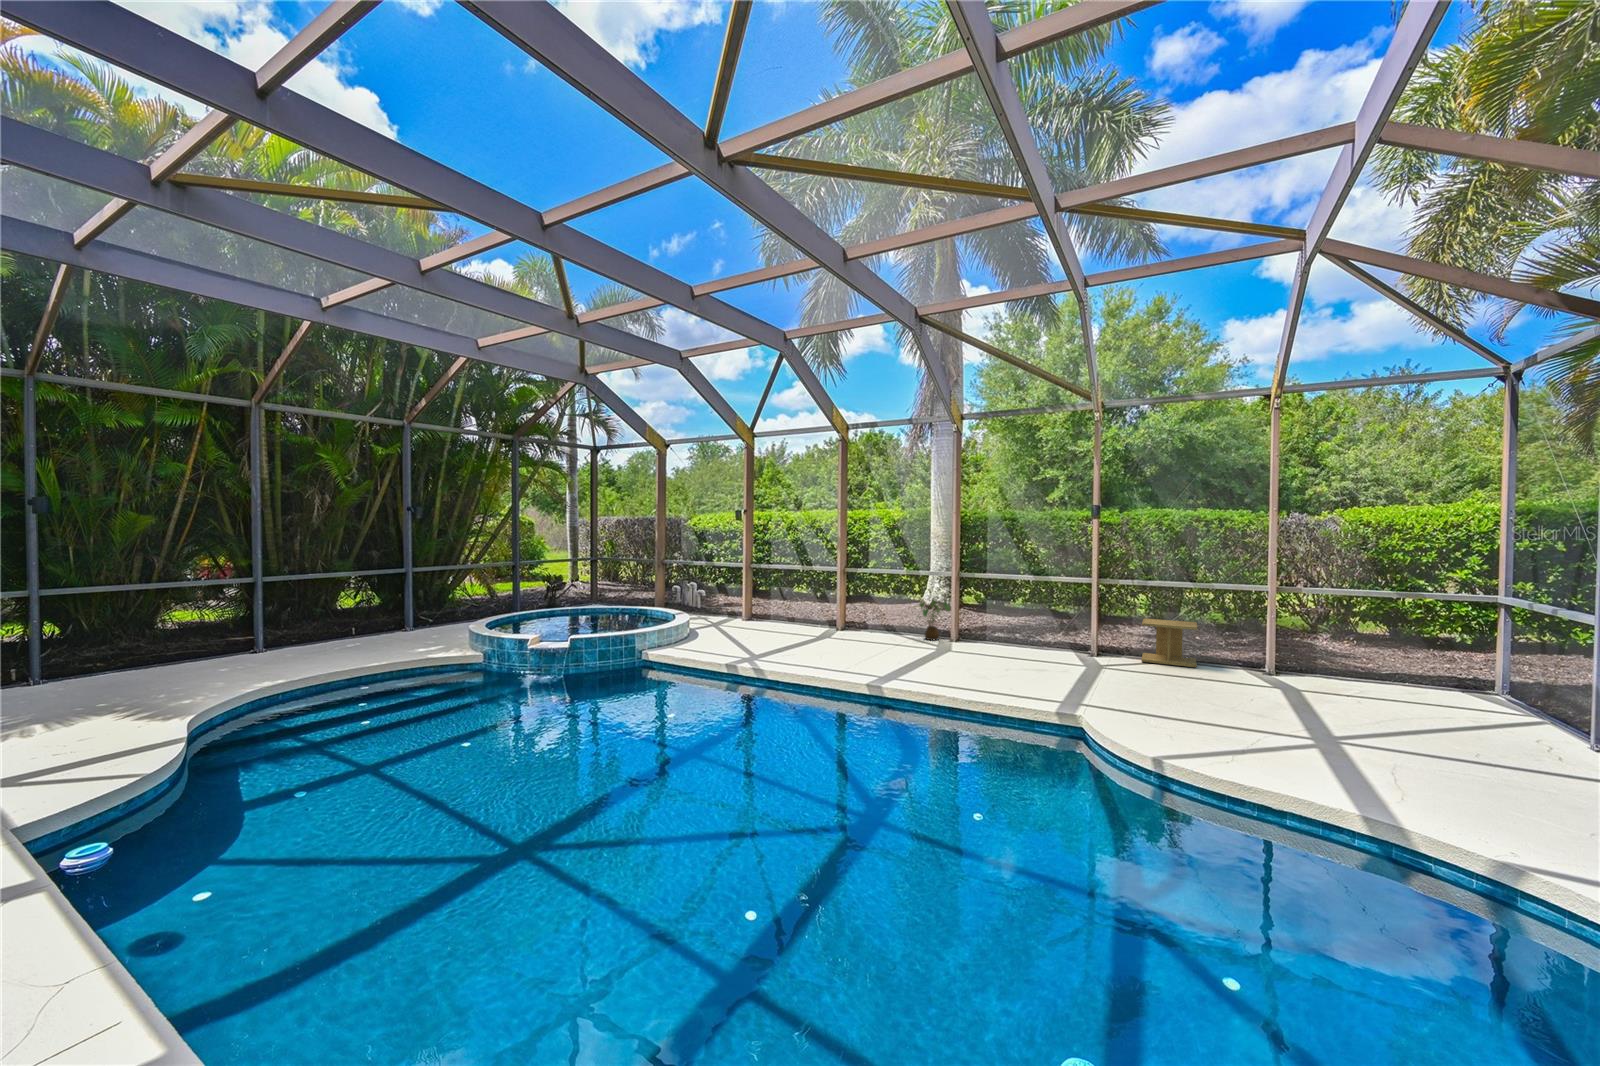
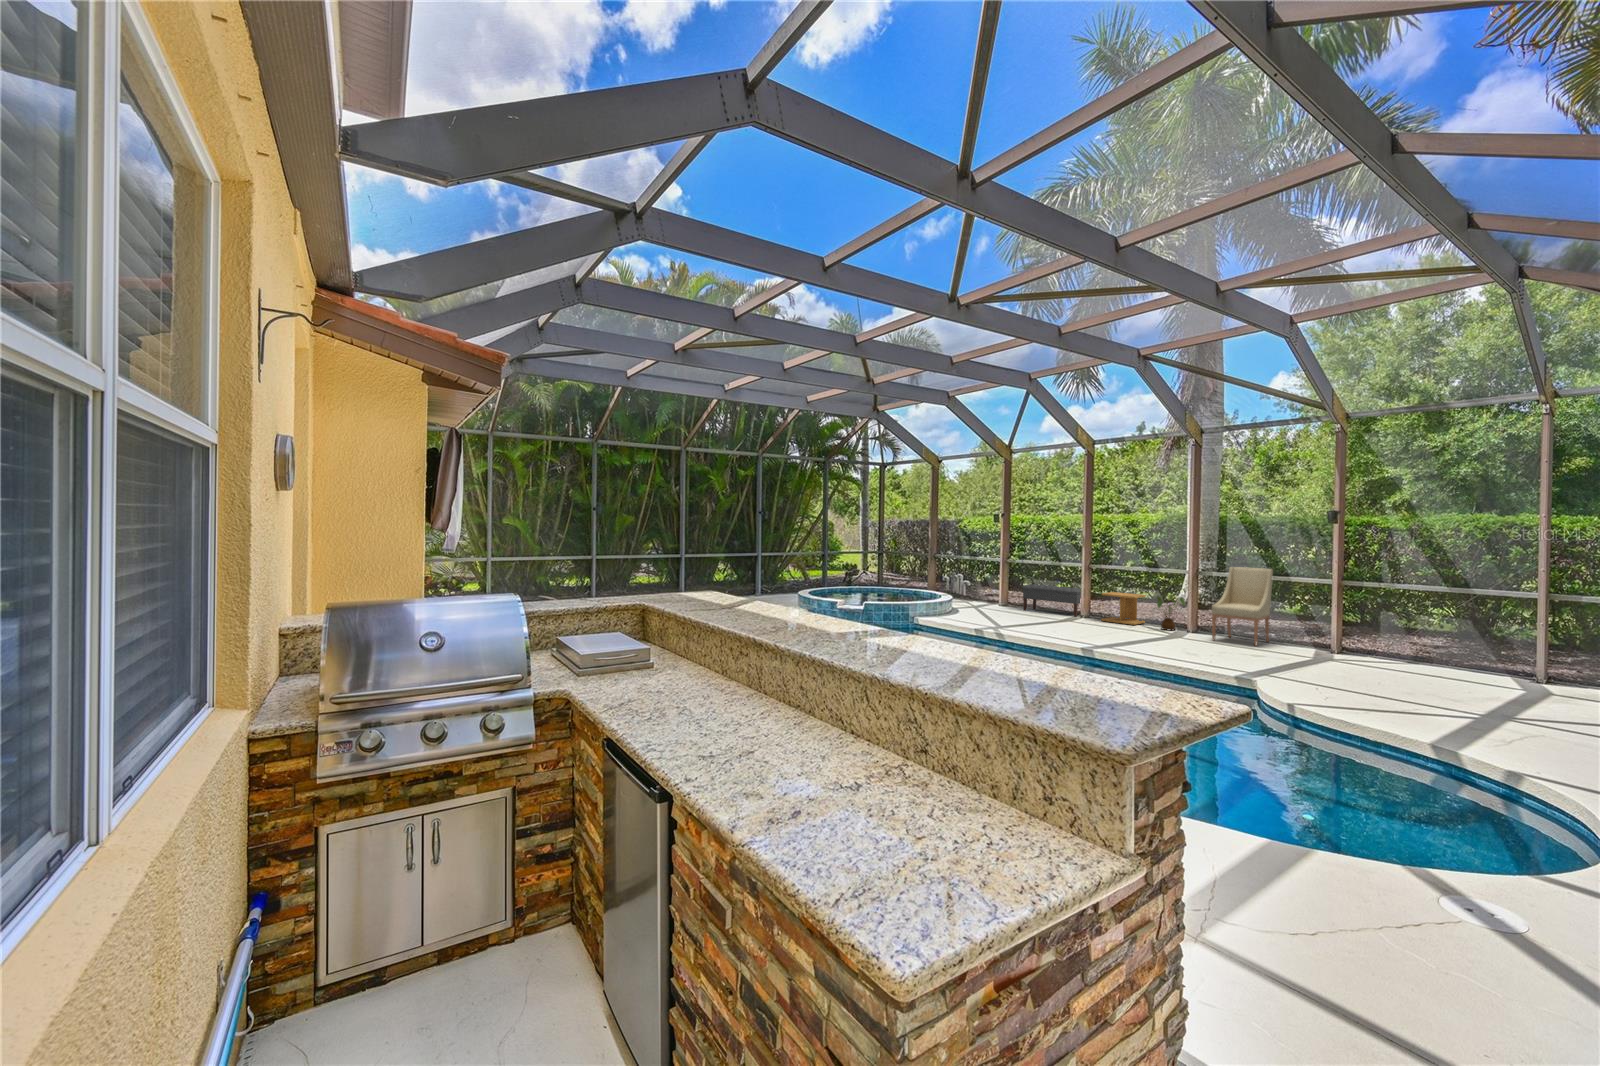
chair: none [983,567,1036,656] -> present [1212,567,1273,646]
bench: none [770,592,842,629] -> present [1022,584,1080,617]
side table: present [1141,618,1197,667] -> present [1101,592,1146,625]

